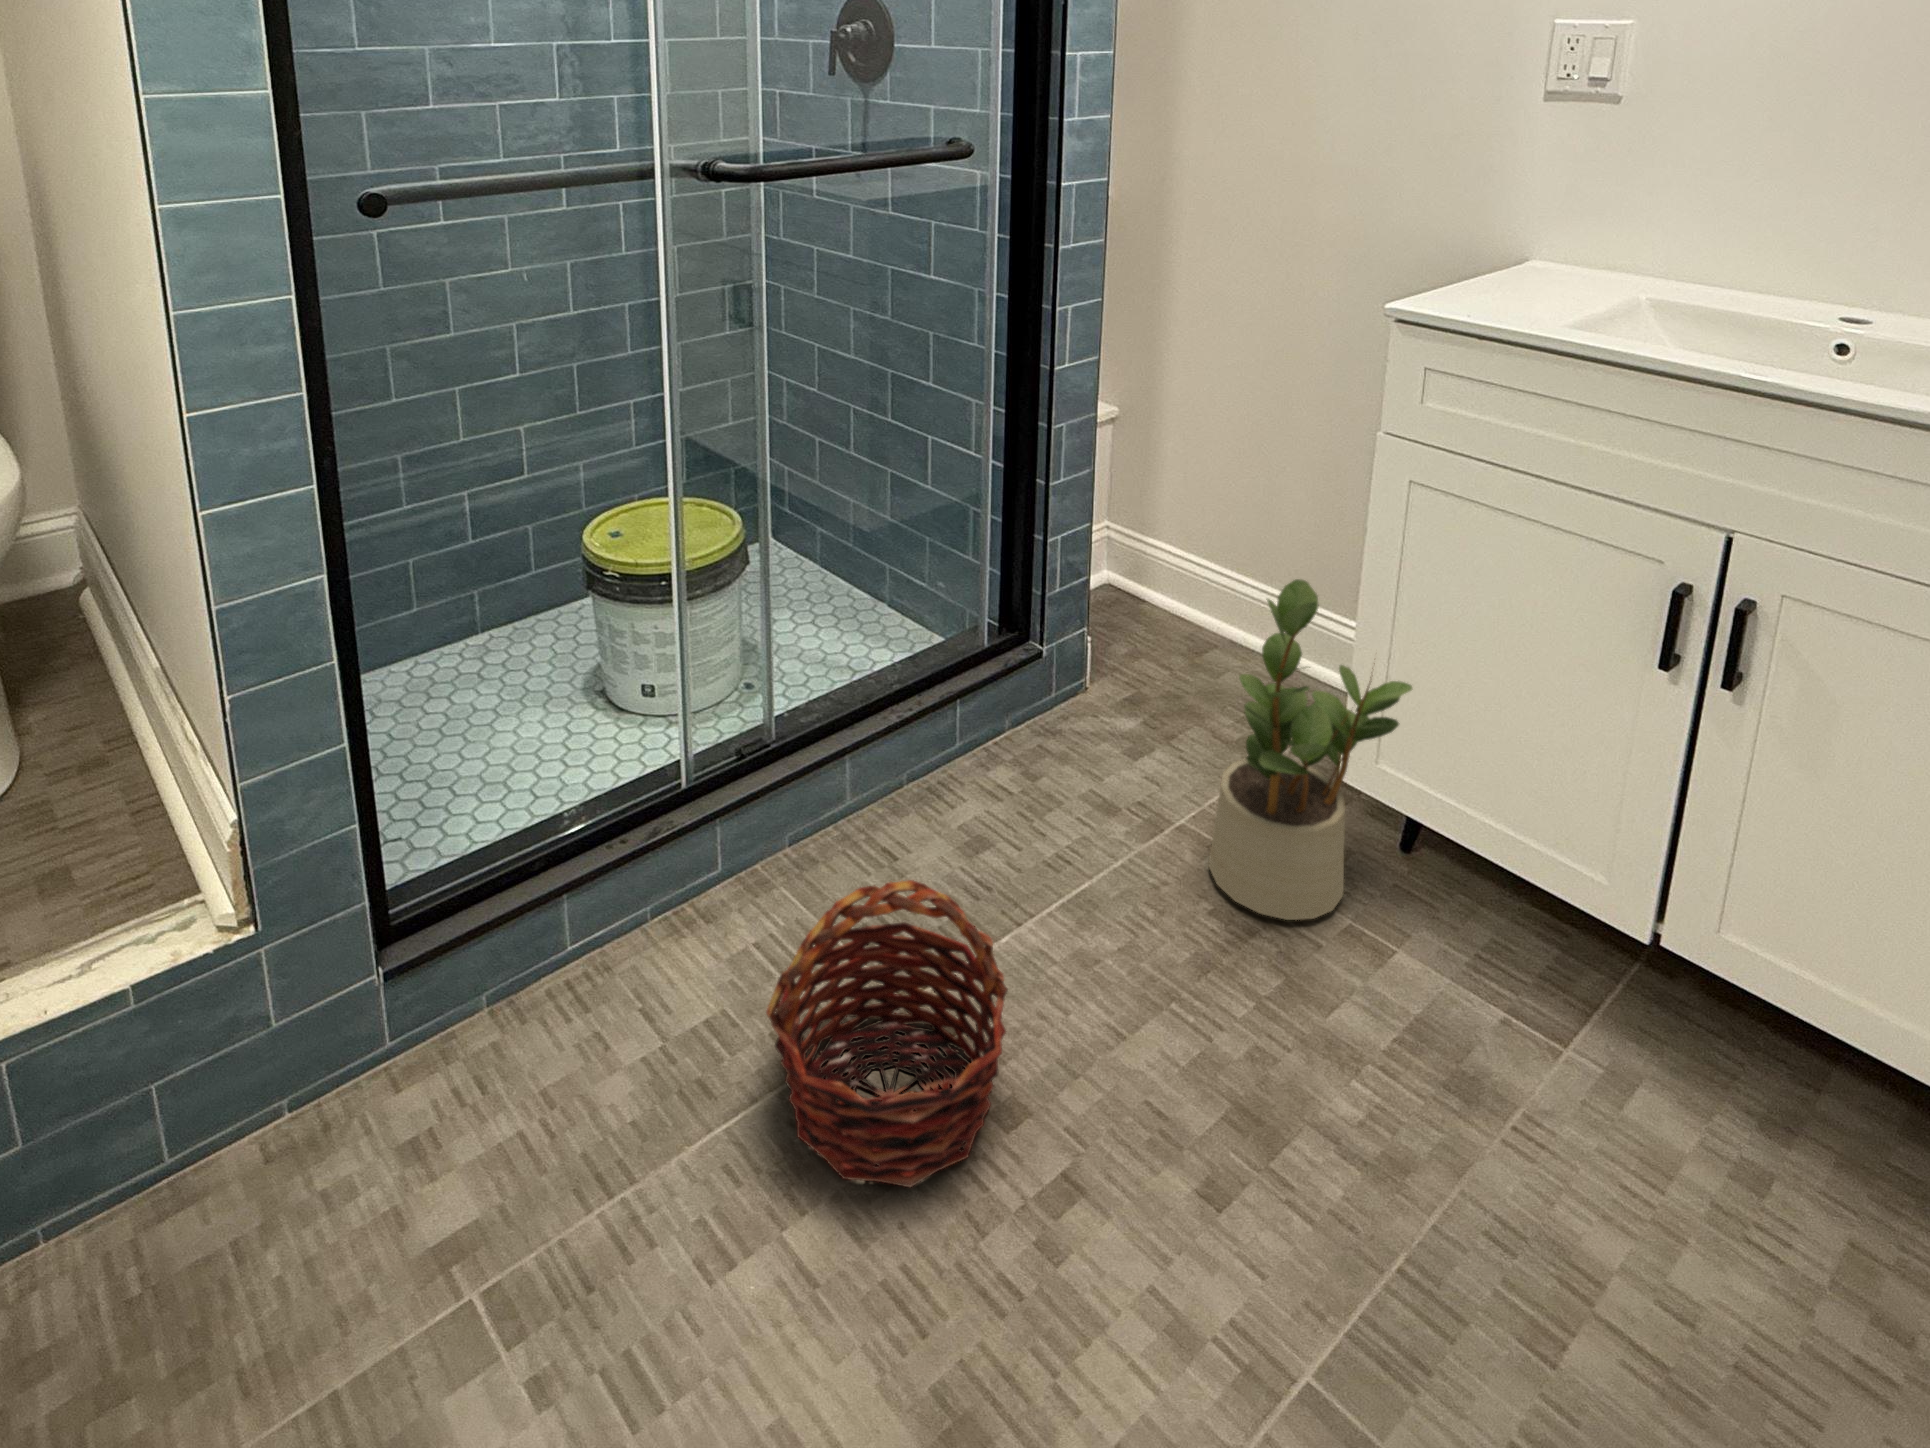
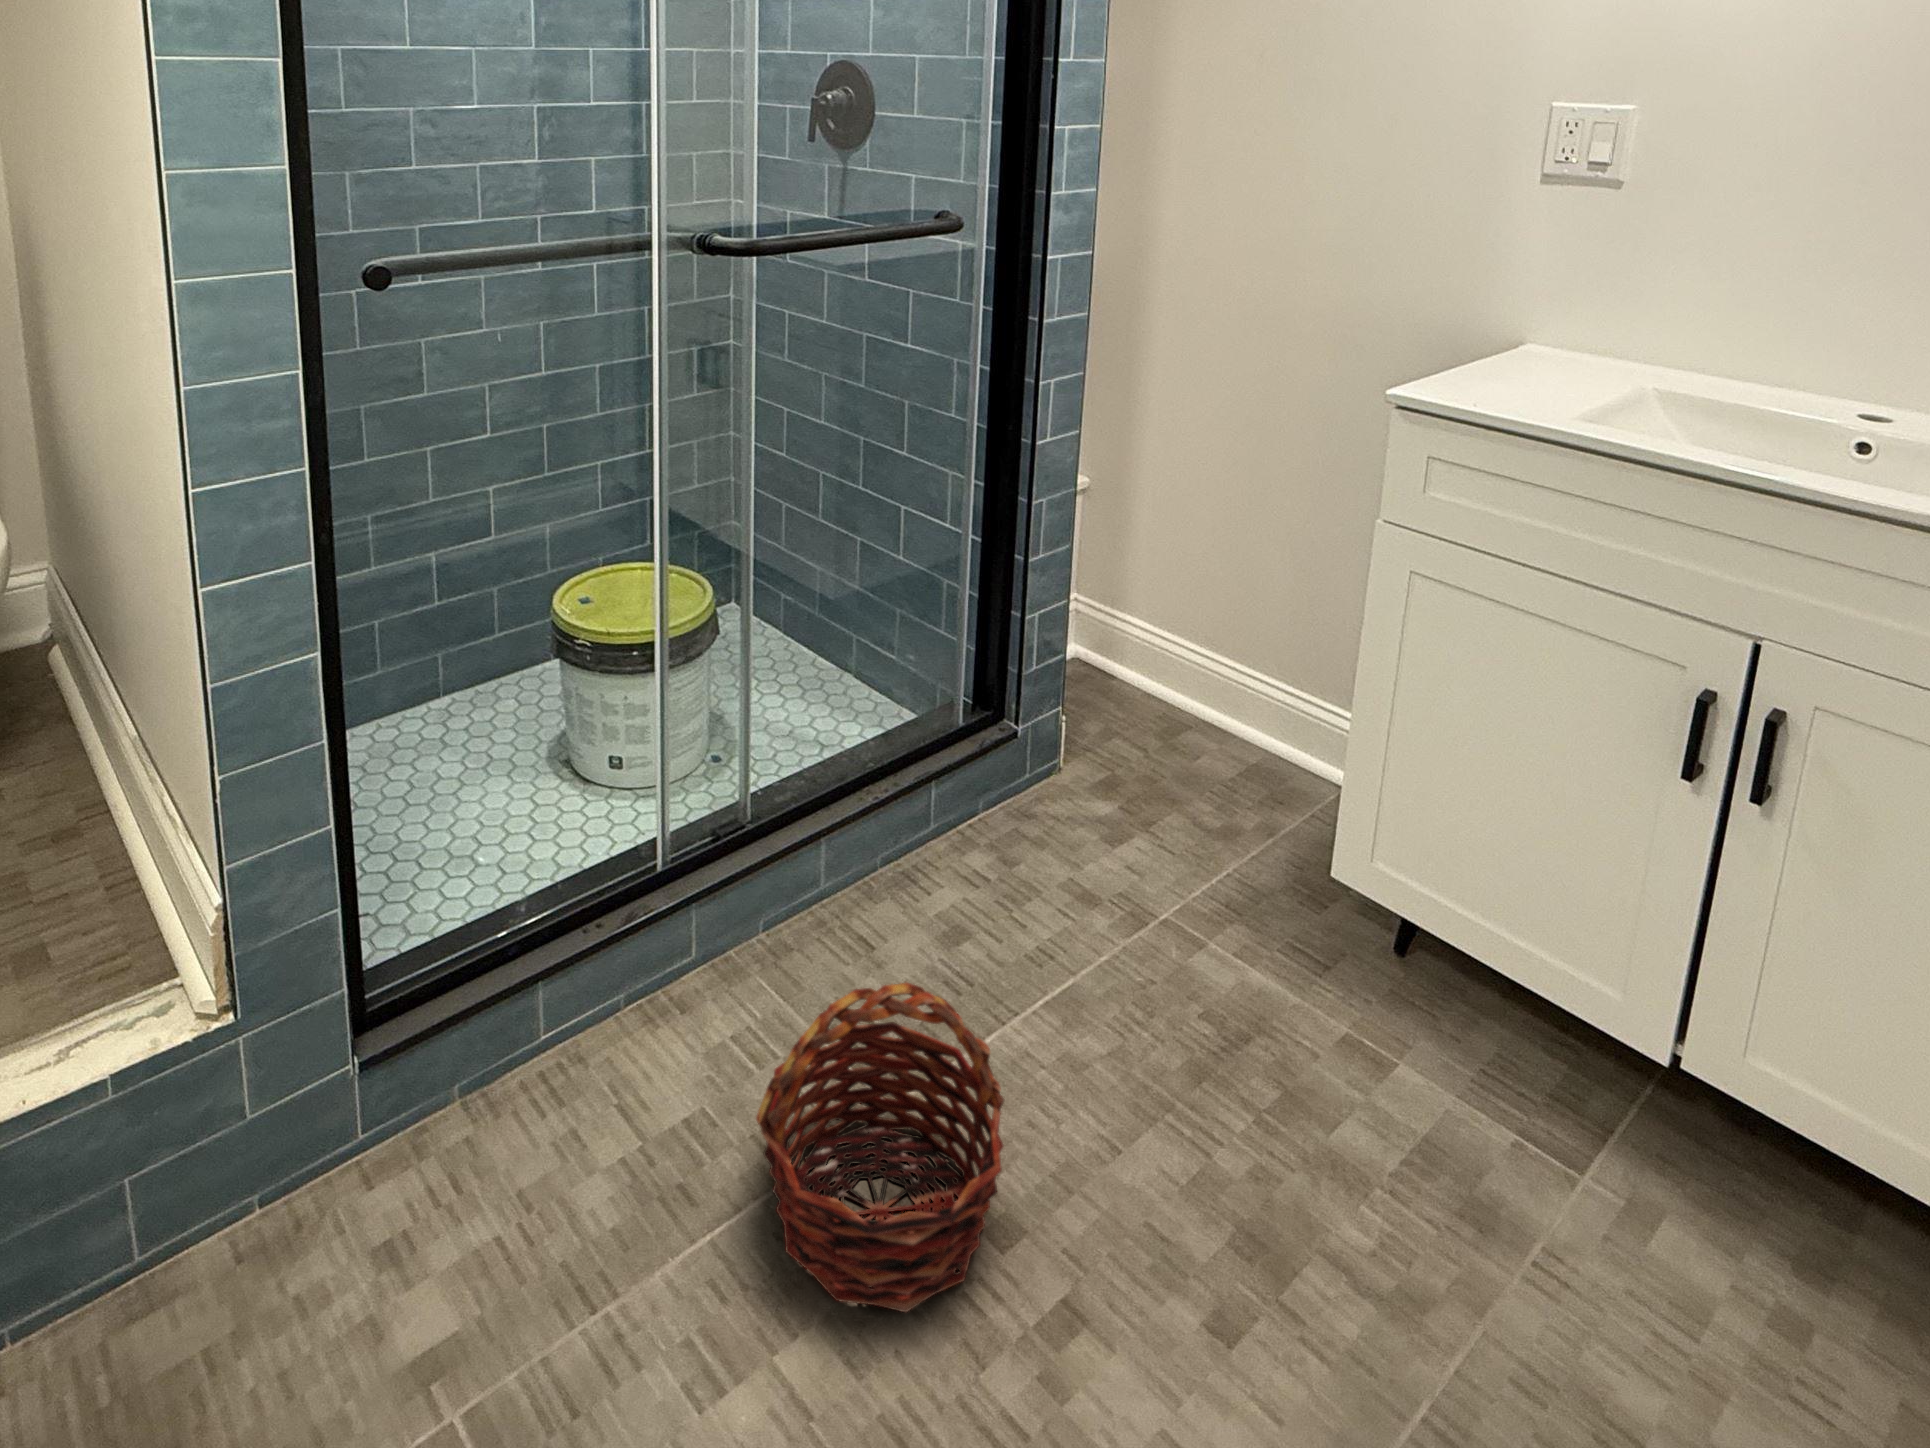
potted plant: present [1208,579,1412,920] -> none [1196,670,1414,1026]

